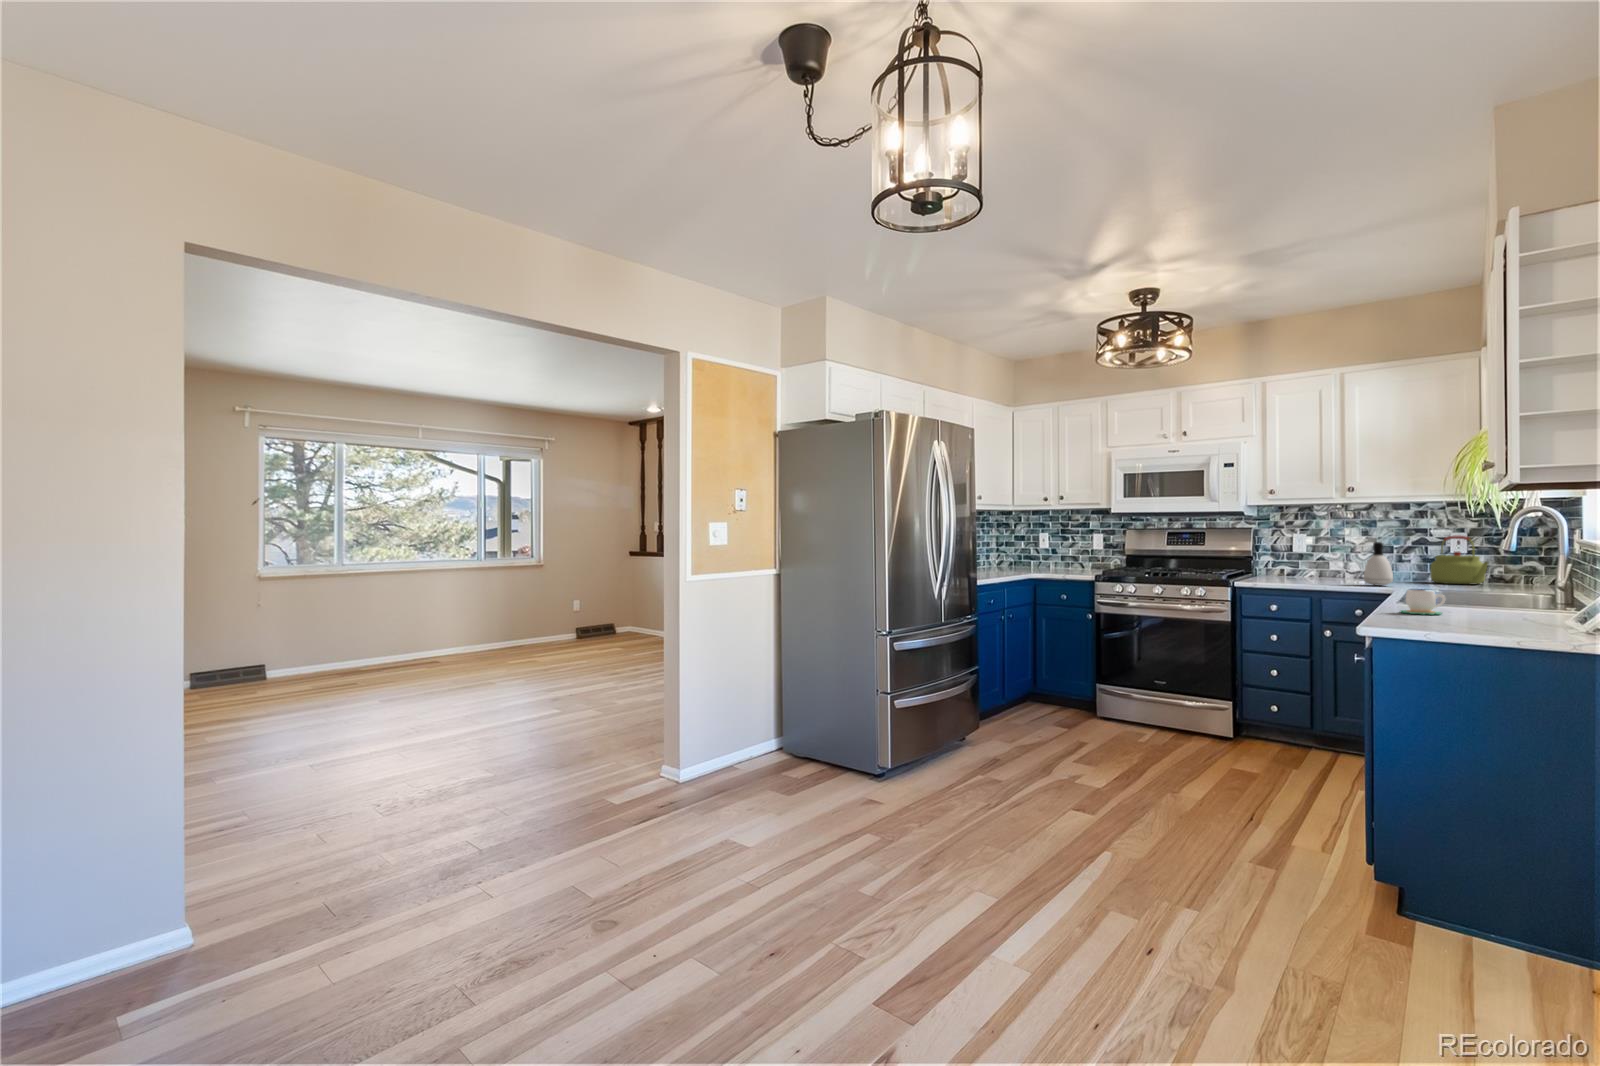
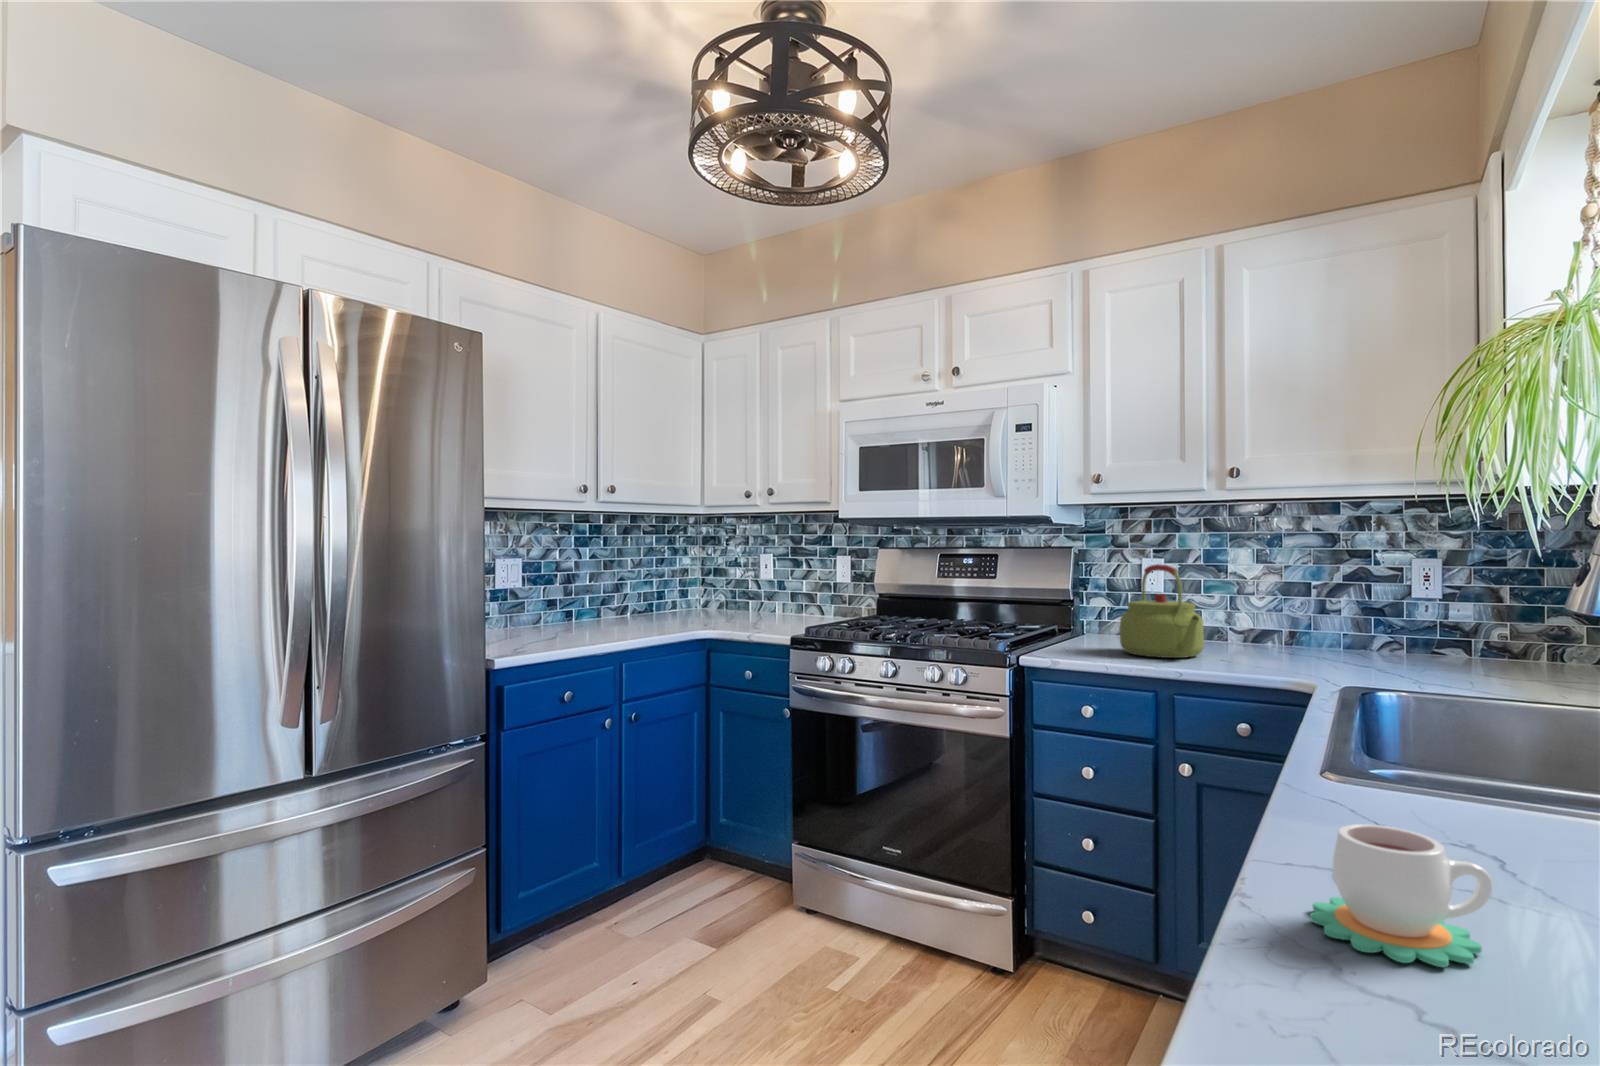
kettle: present [1430,536,1488,584] -> present [1120,564,1204,658]
soap dispenser: present [1364,542,1393,585] -> none [1251,580,1308,672]

